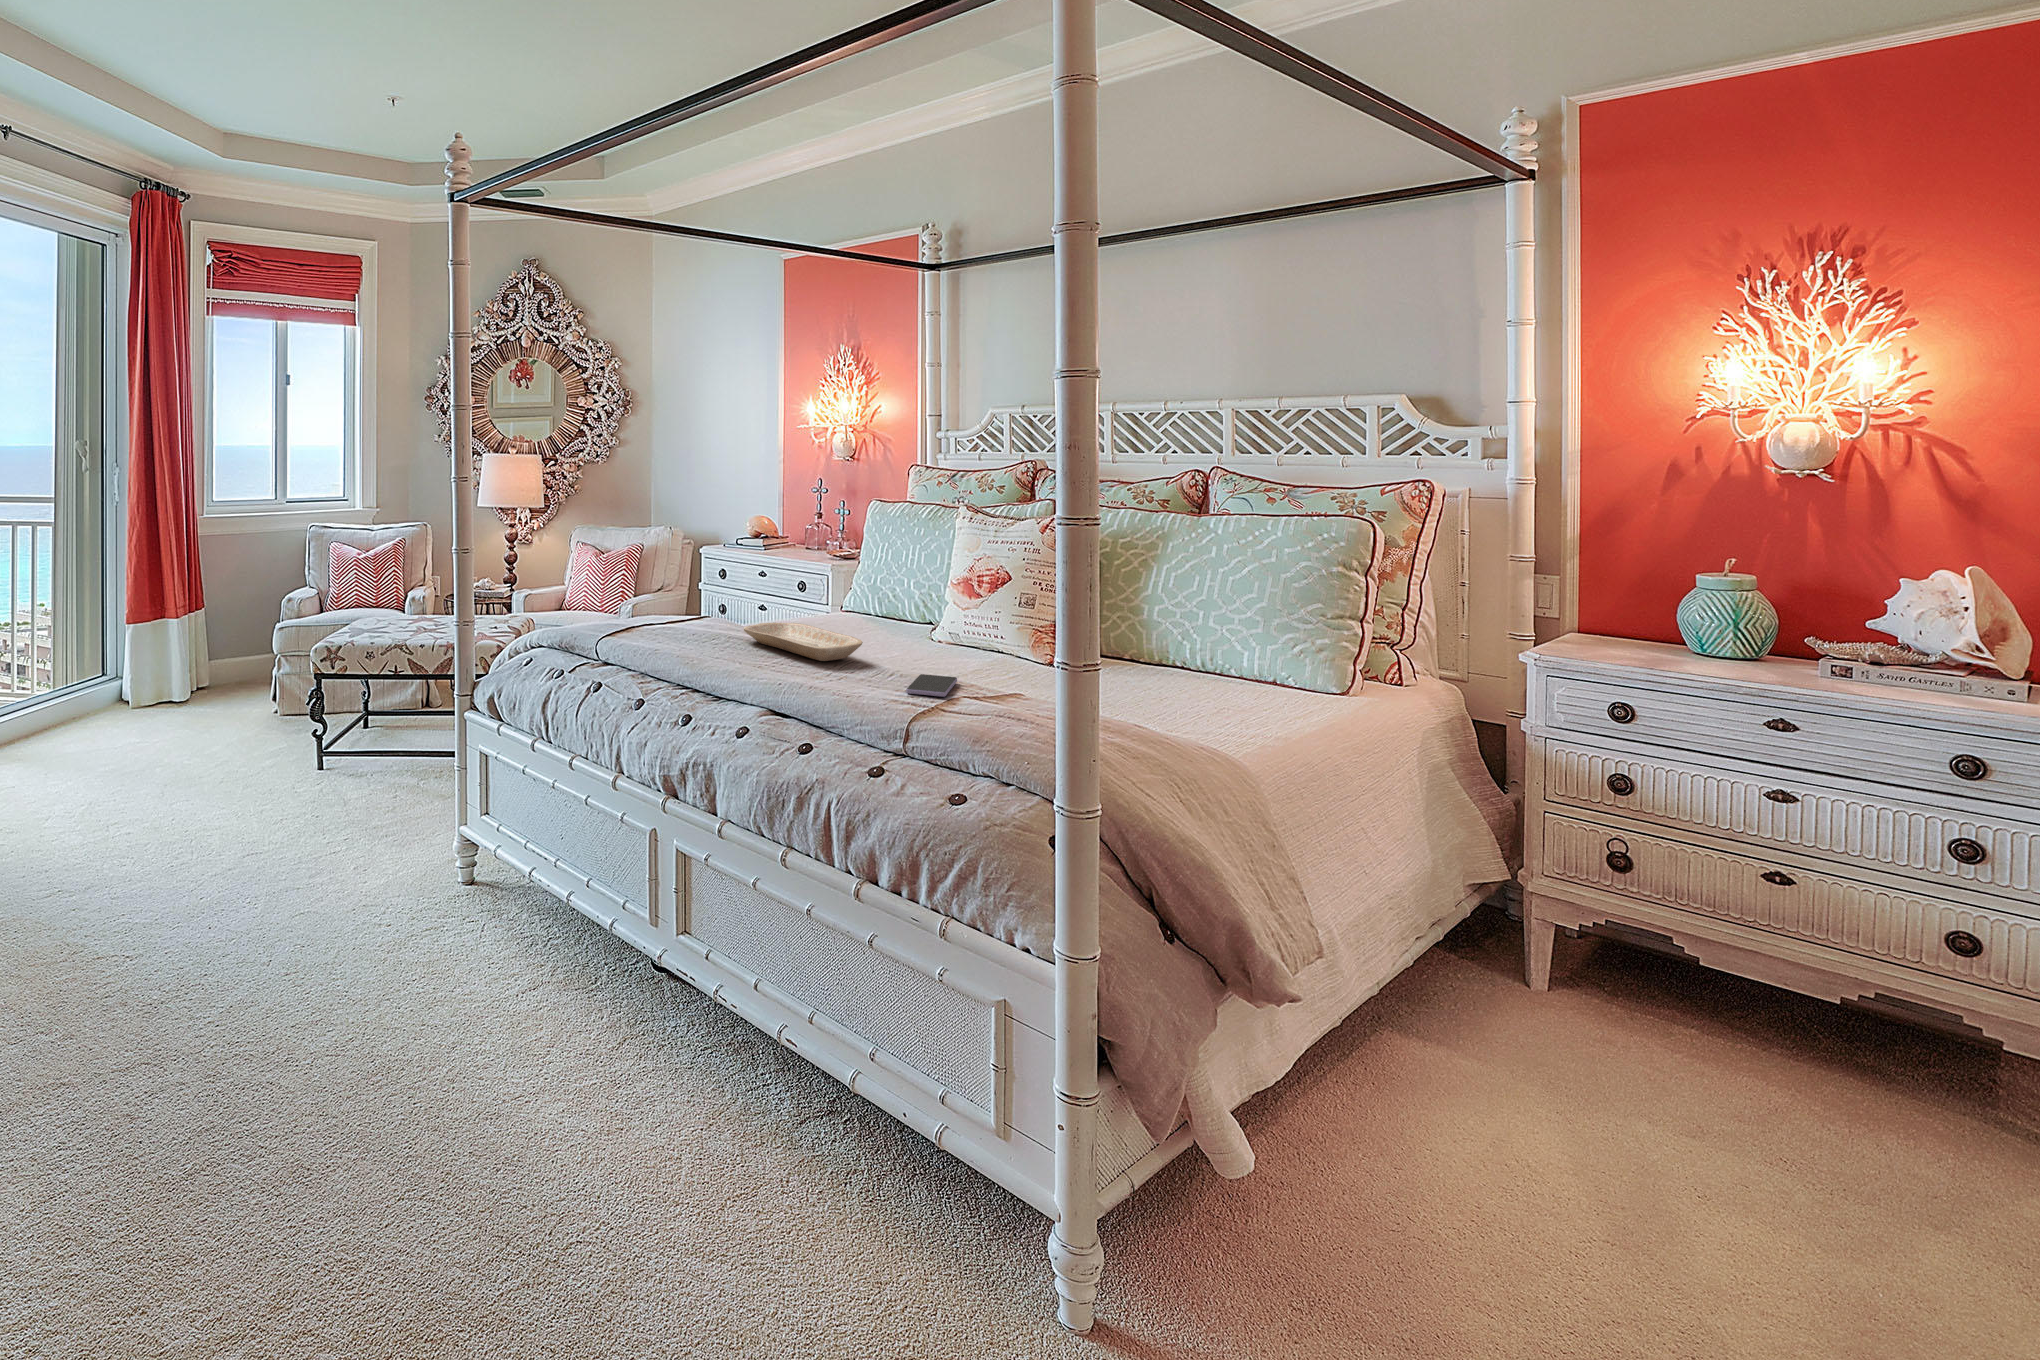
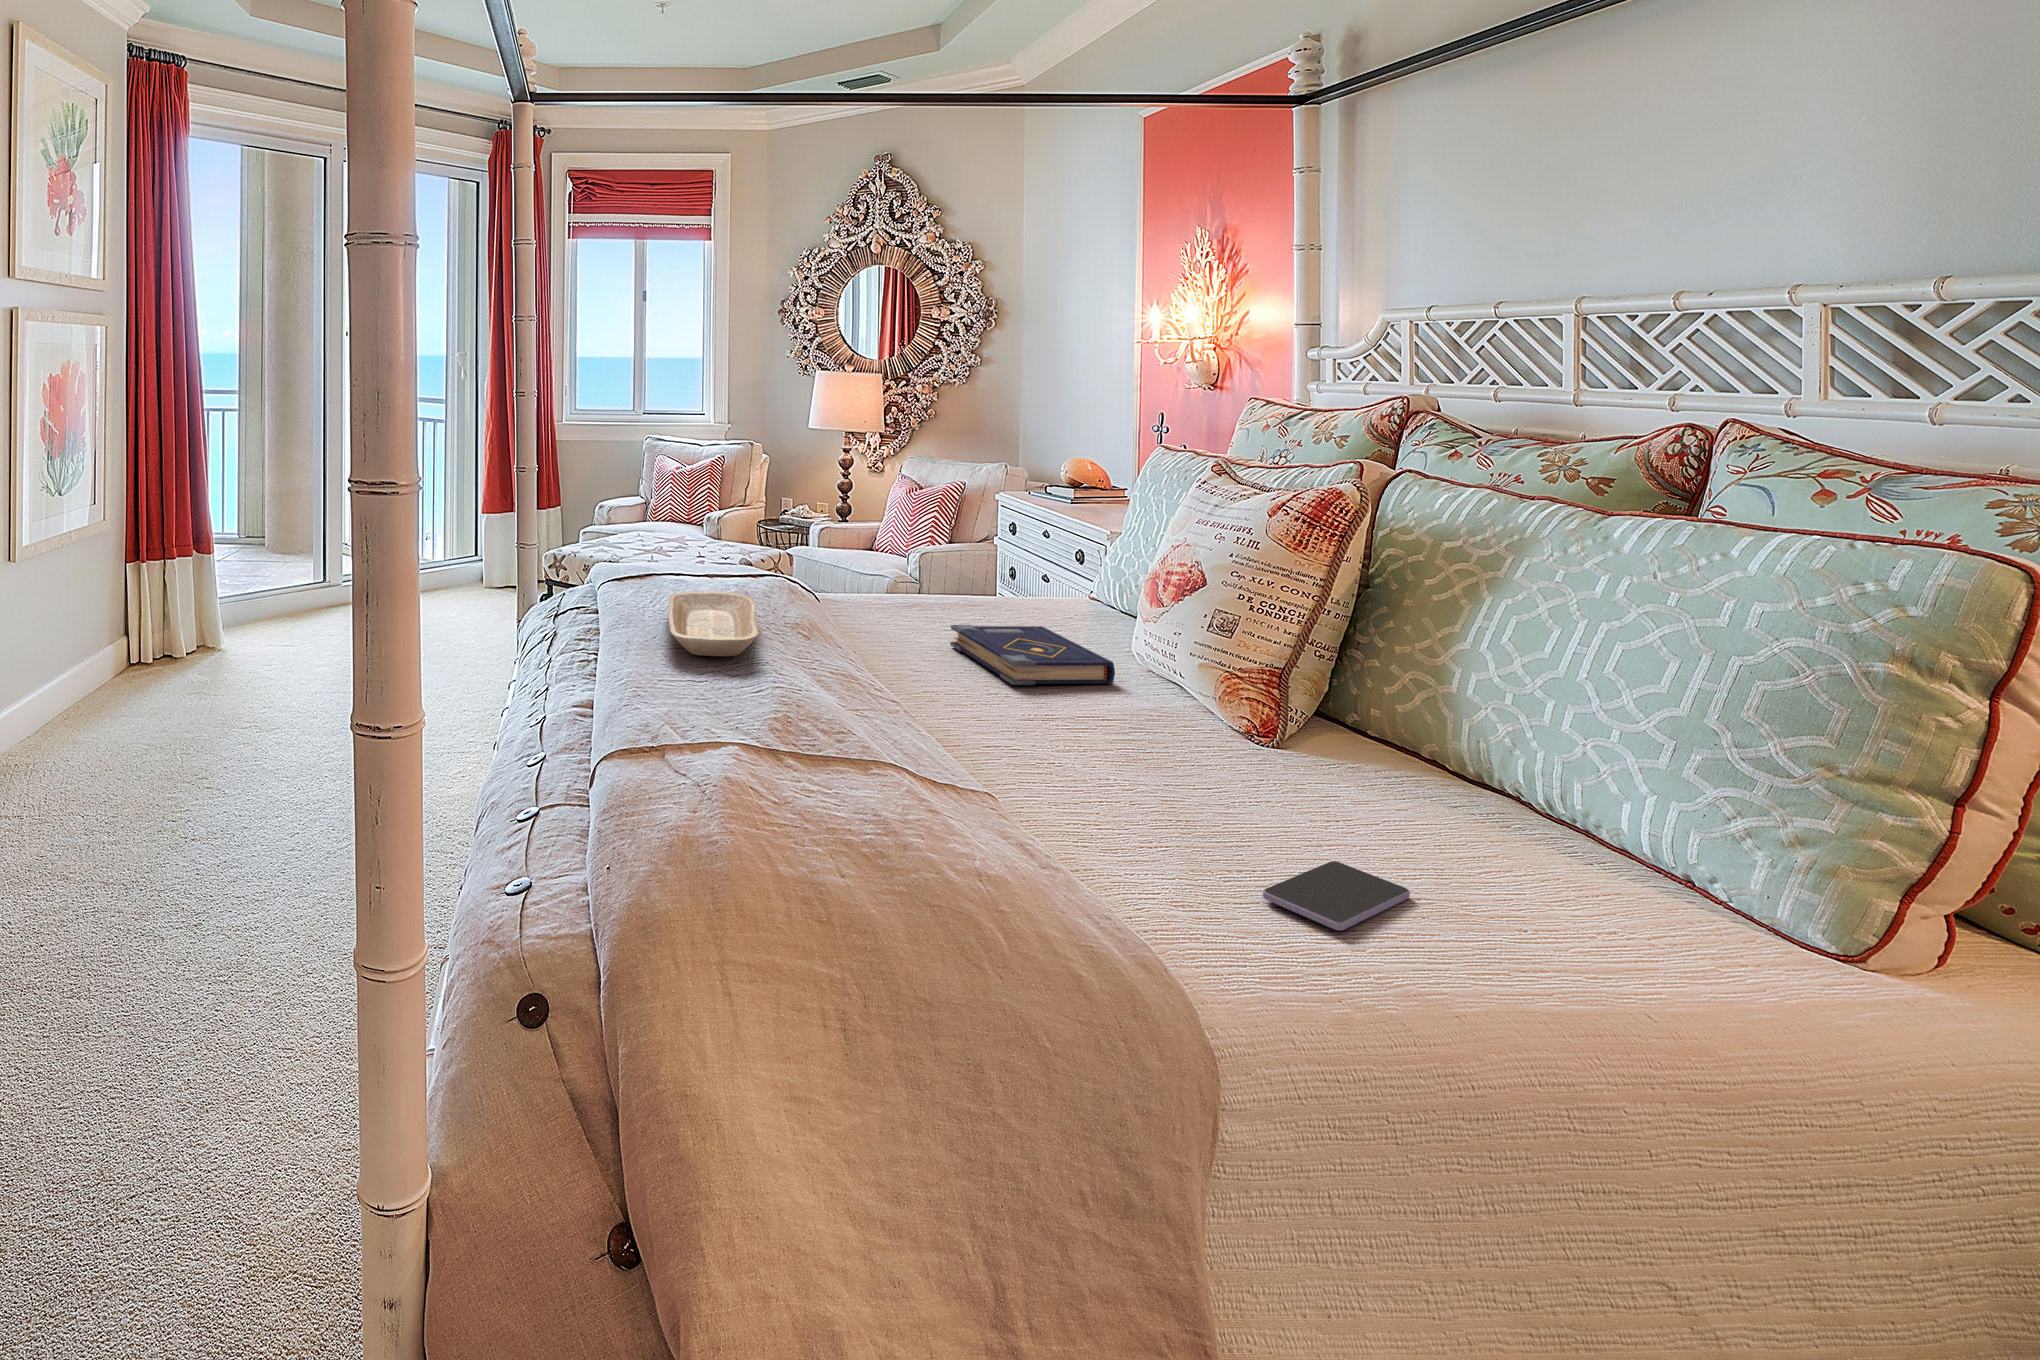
book: none [859,625,971,659] -> present [950,625,1115,685]
smartphone: present [906,674,957,697] -> present [1263,861,1410,931]

